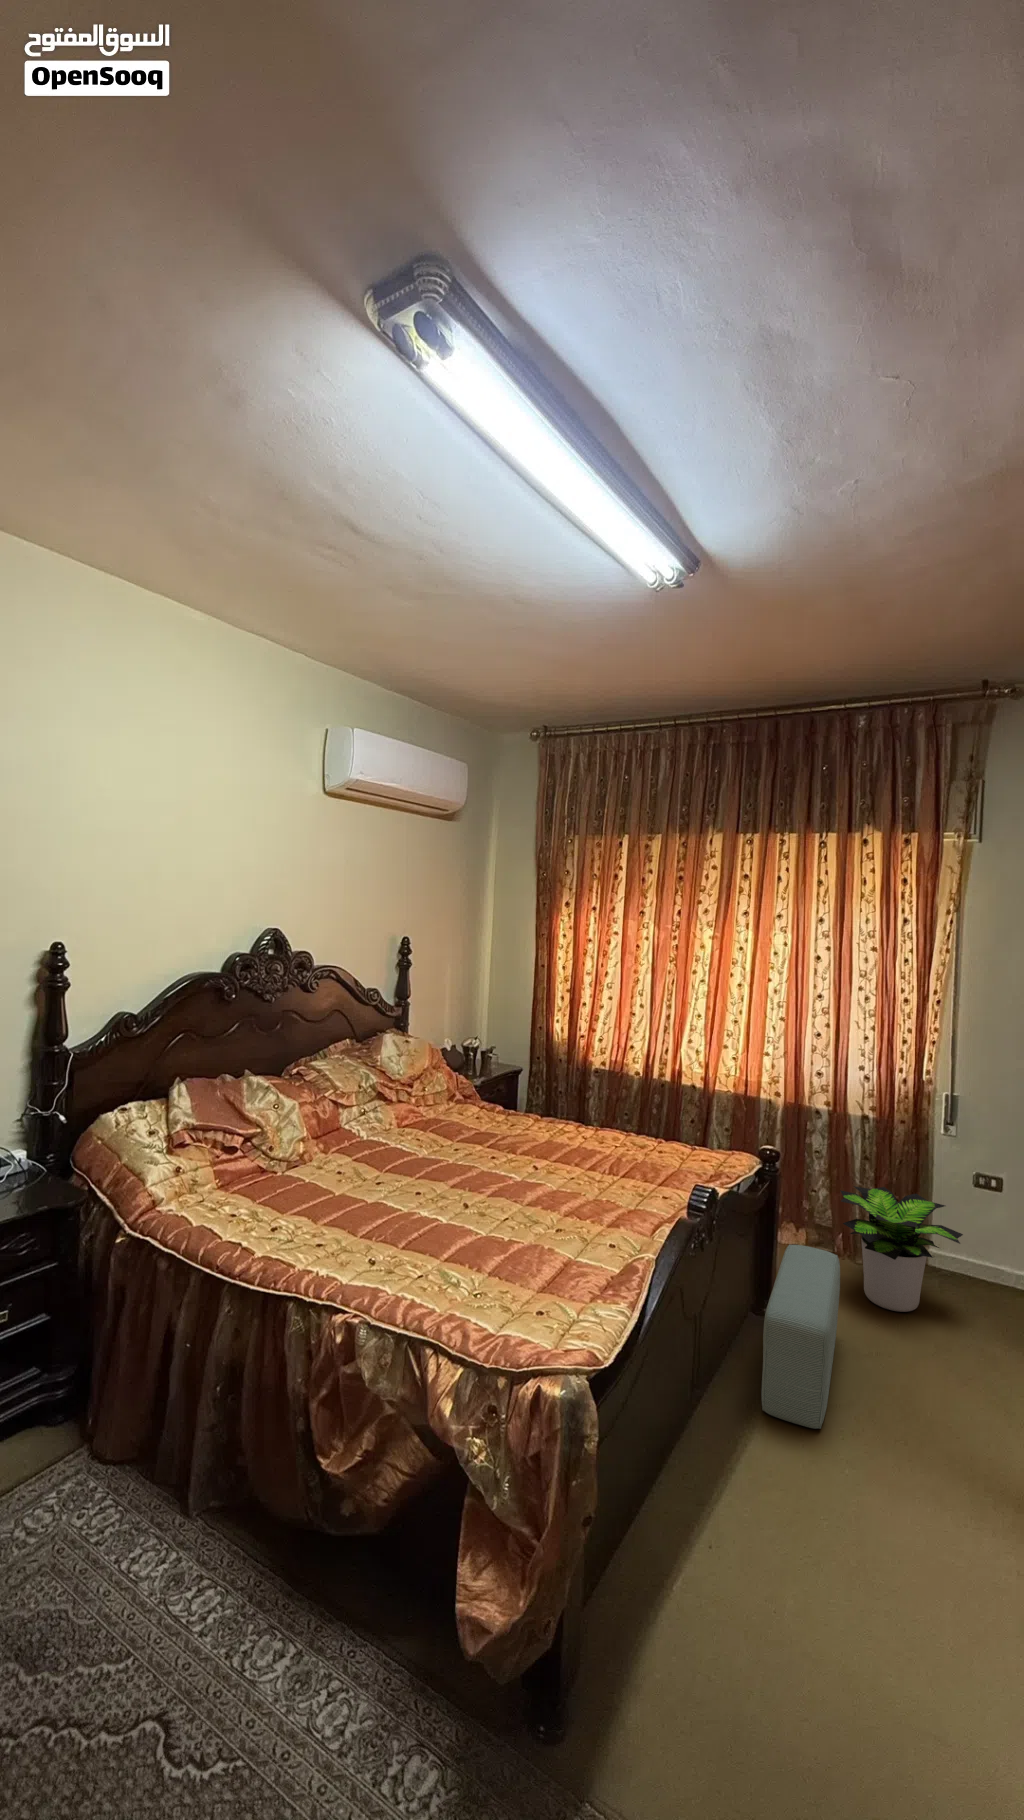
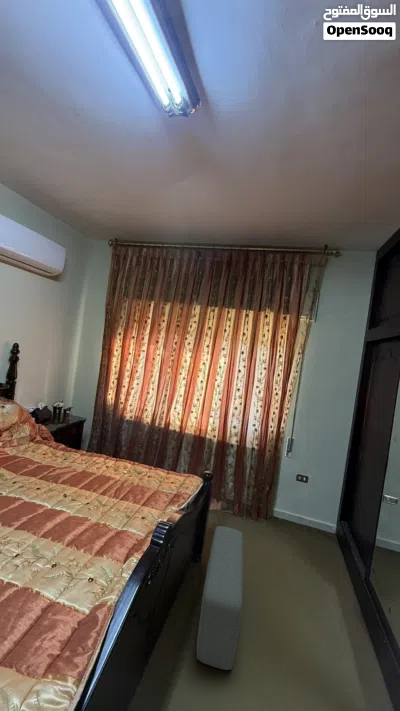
potted plant: present [840,1186,963,1312] -> none [241,483,297,551]

